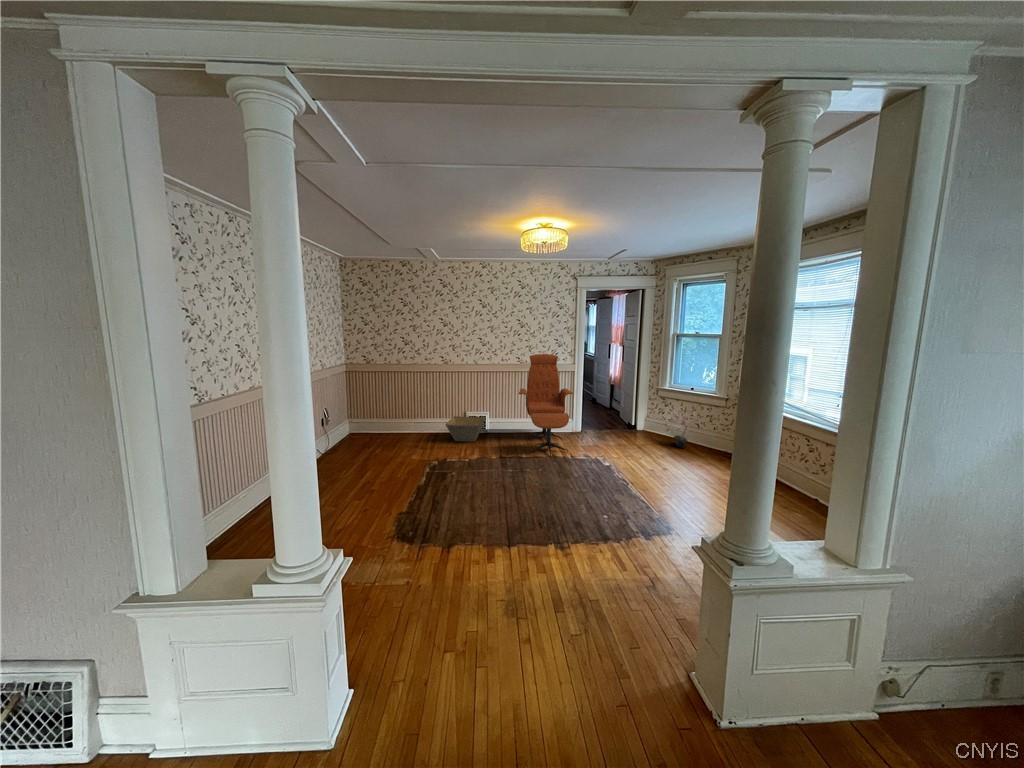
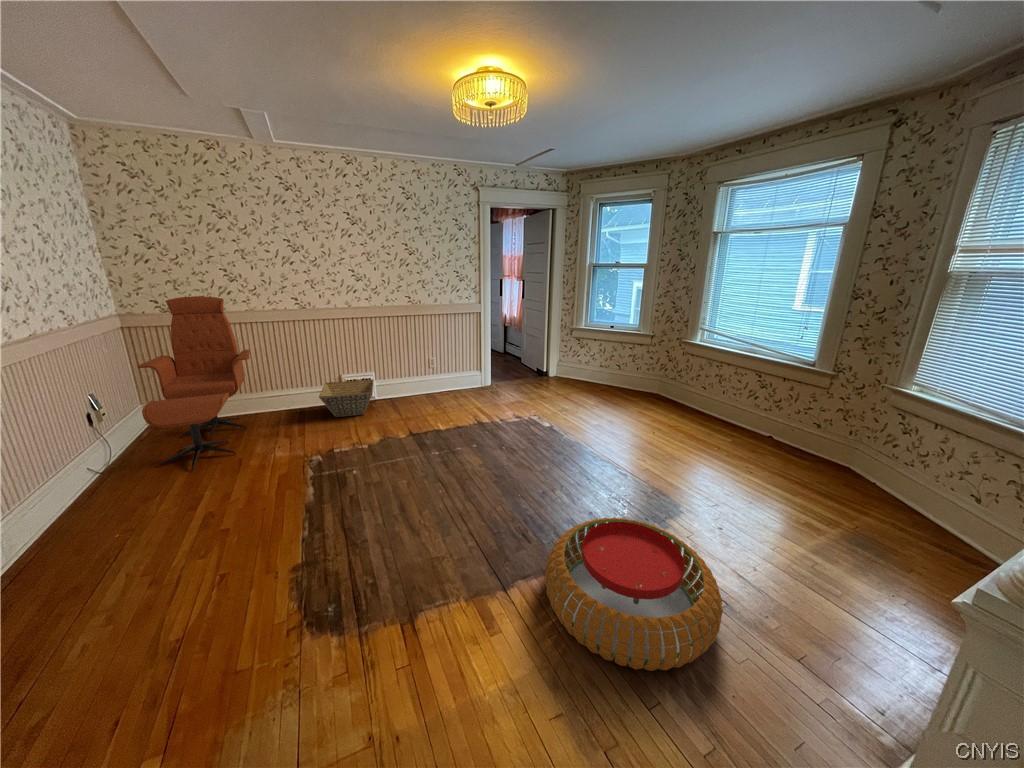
lounge chair: present [519,354,573,456] -> present [138,296,250,470]
potted plant: present [662,412,695,448] -> none [579,350,620,392]
pouf: none [527,516,644,603] -> present [545,517,723,671]

